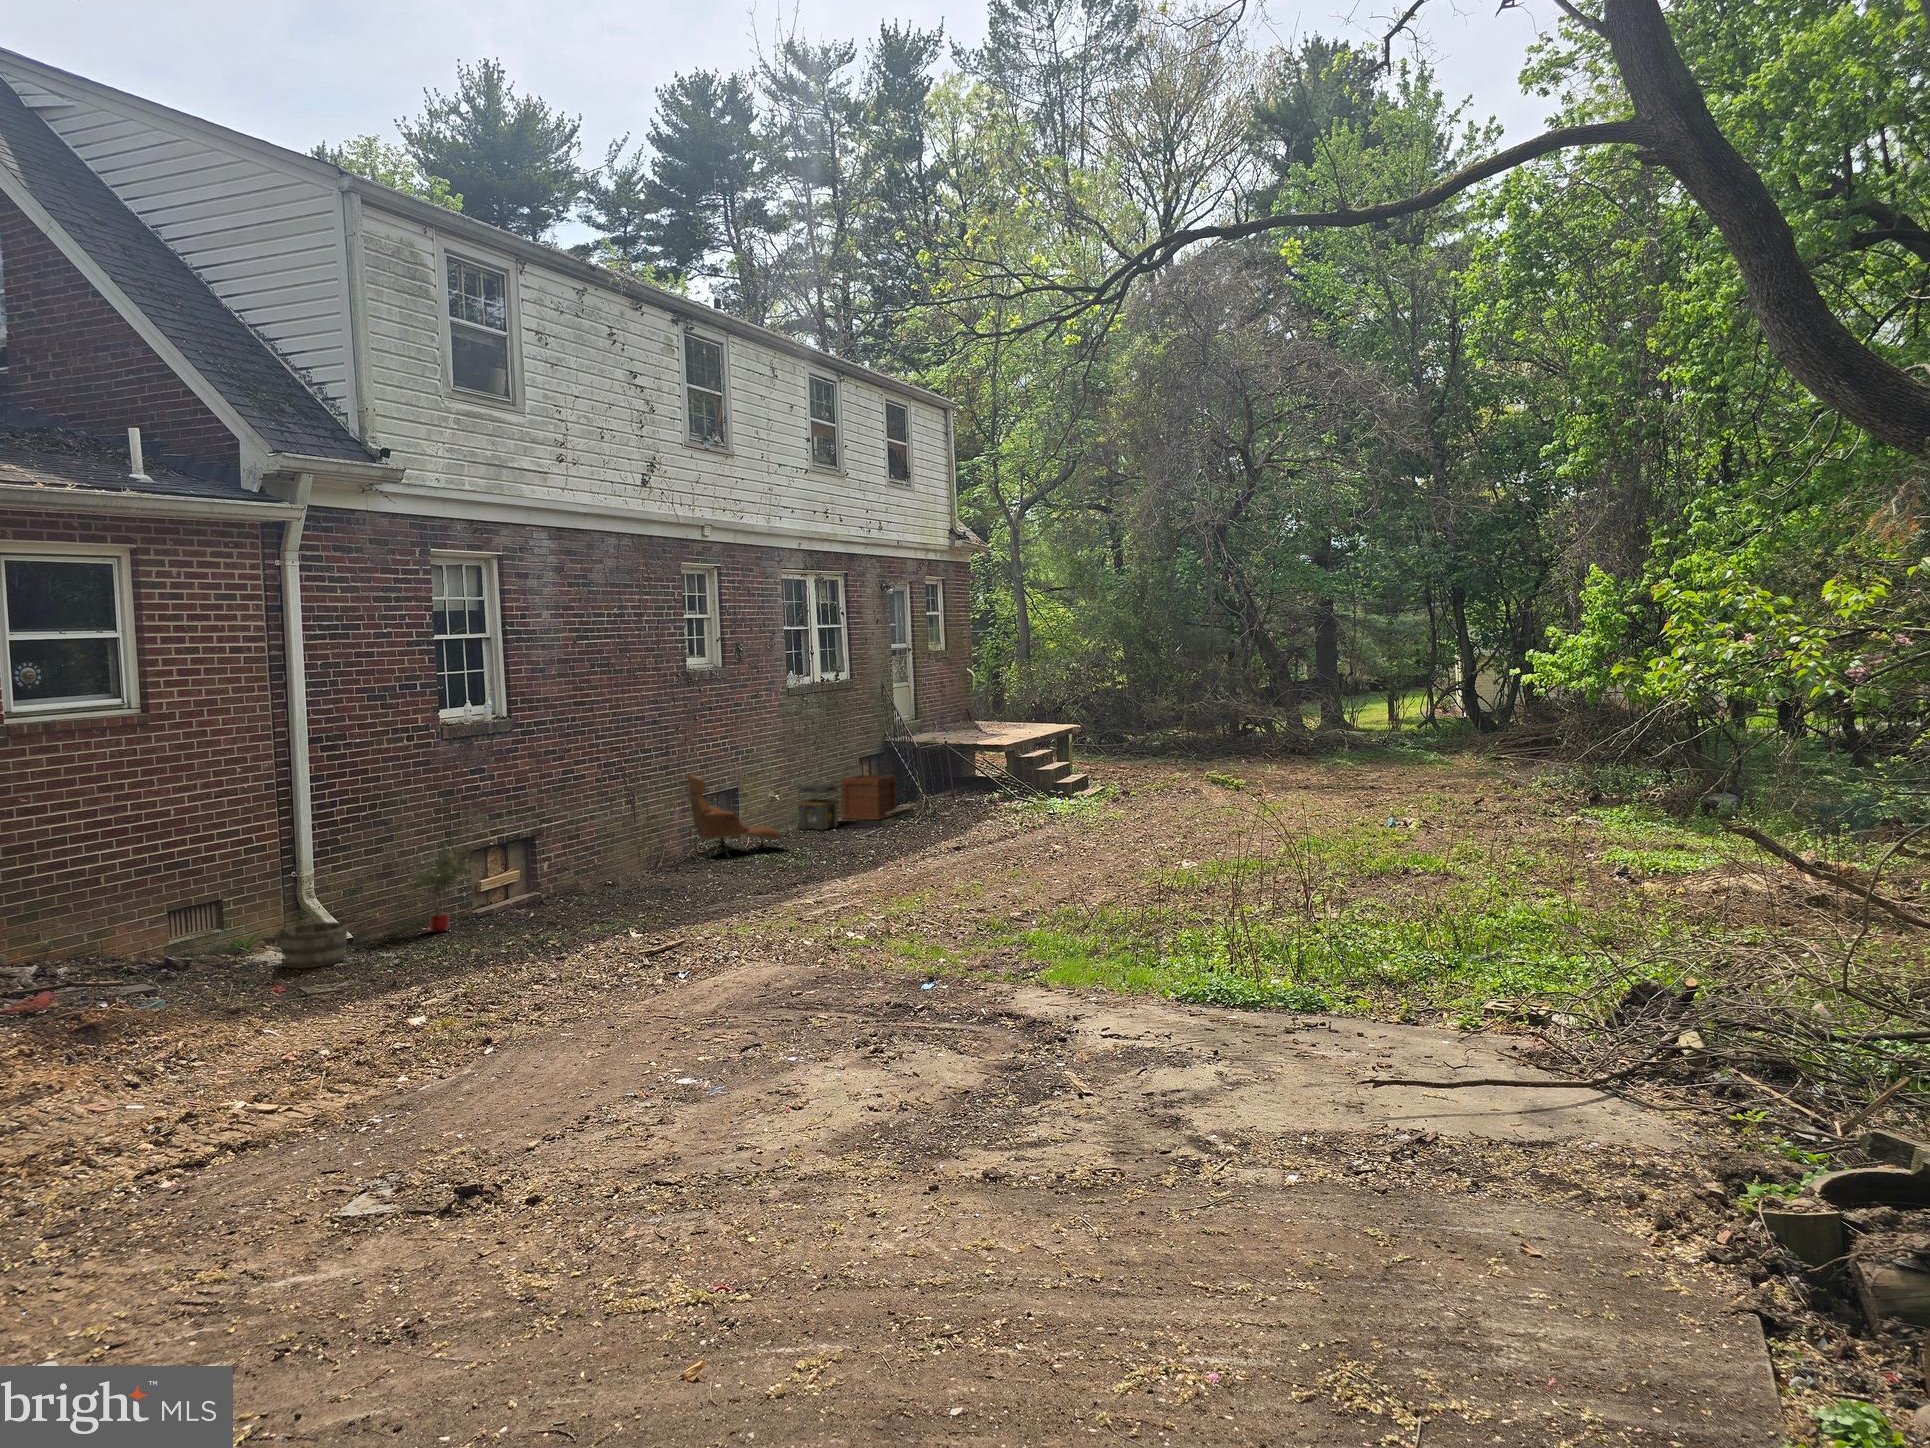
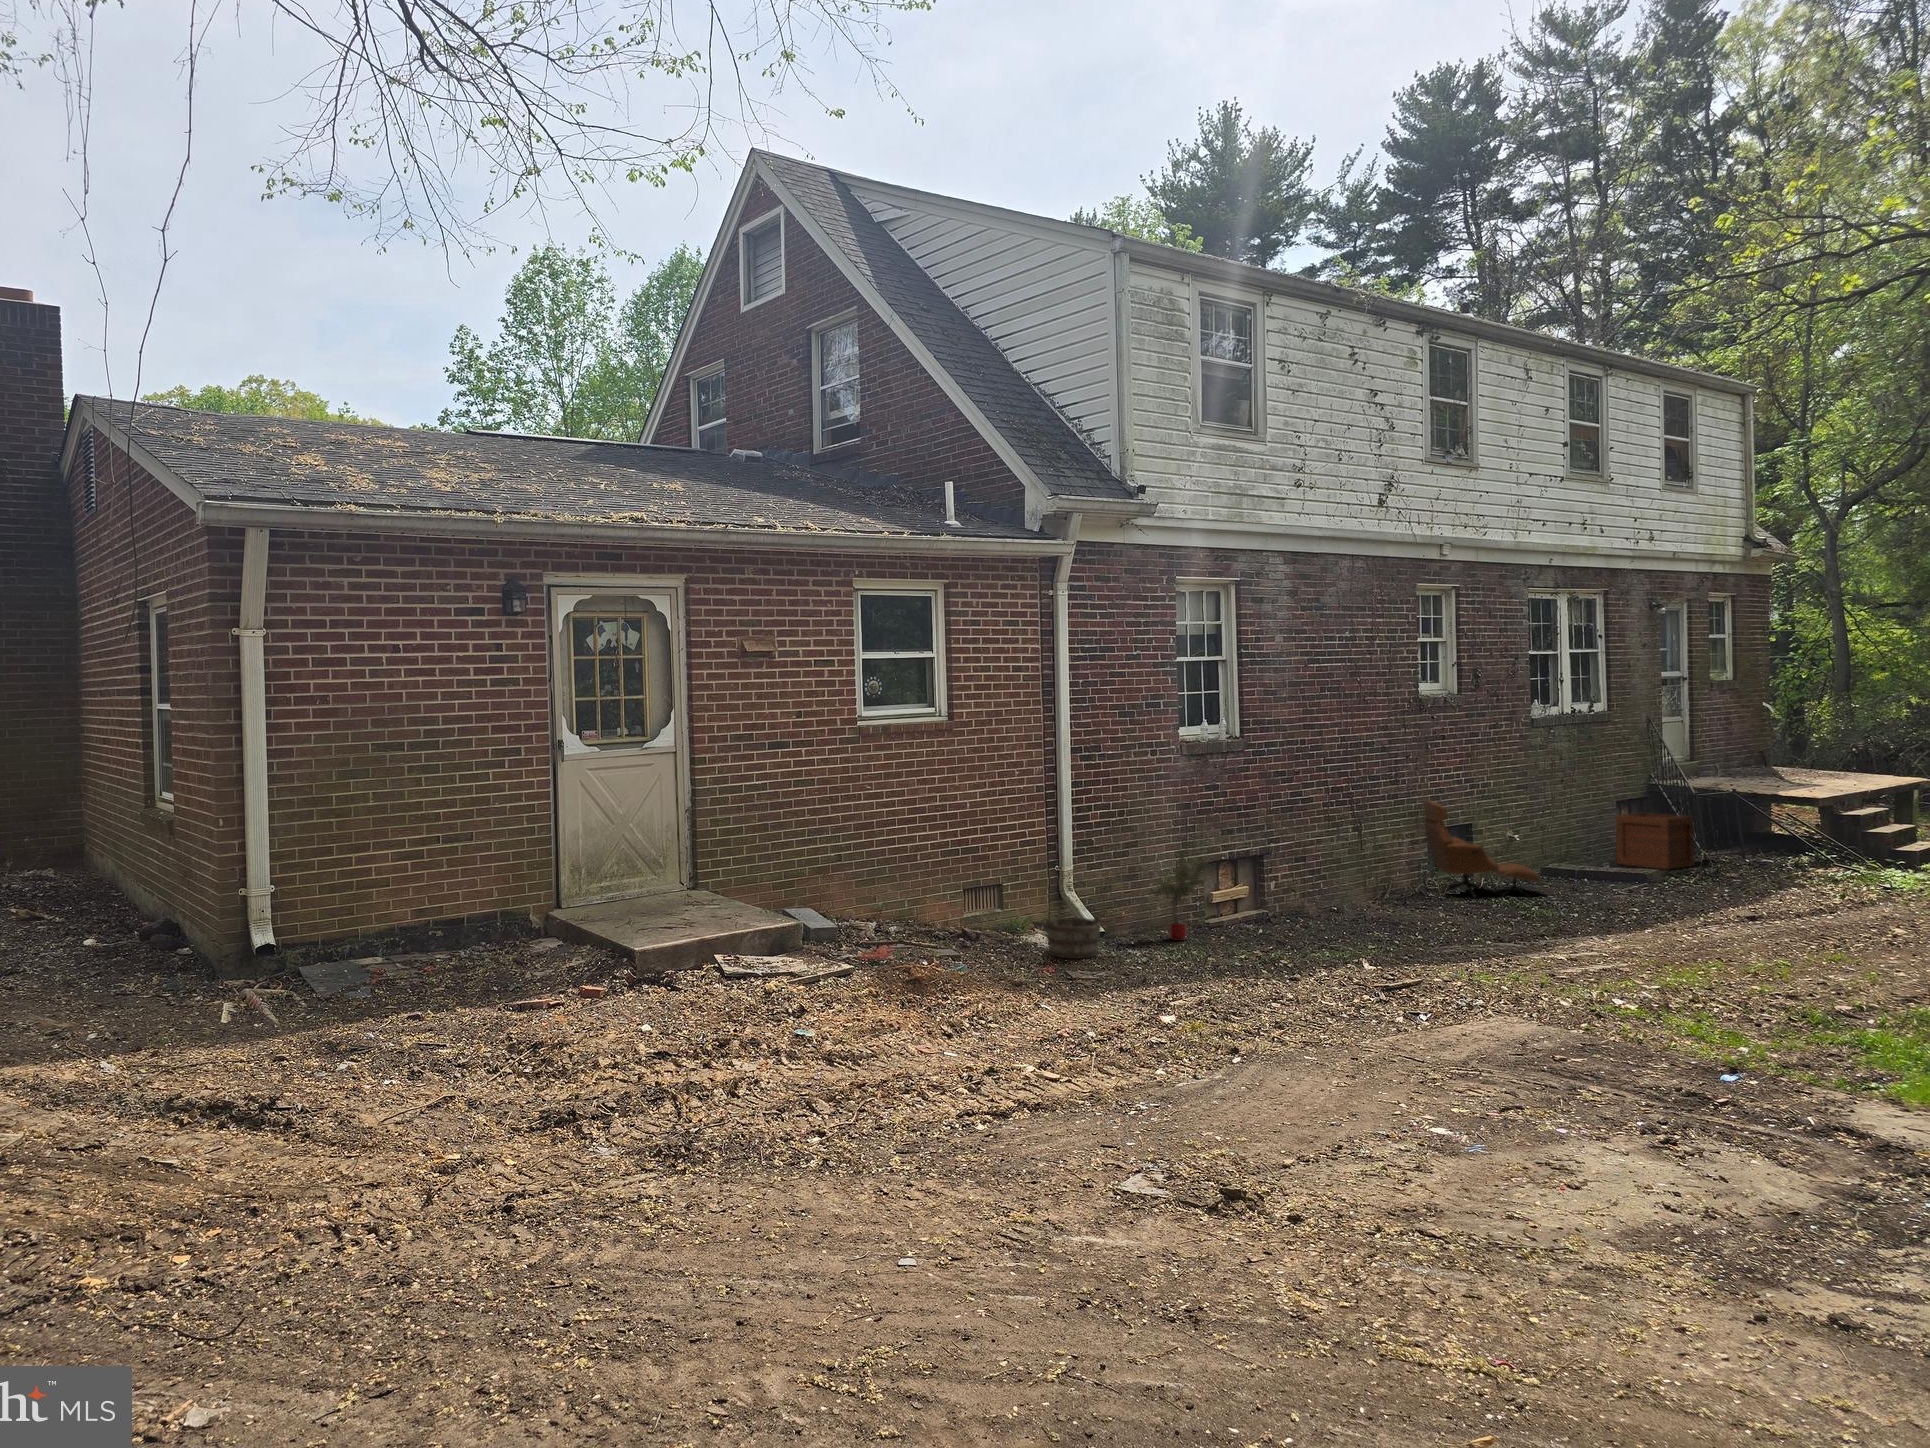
toolbox: present [798,784,838,830] -> none [1559,820,1613,876]

